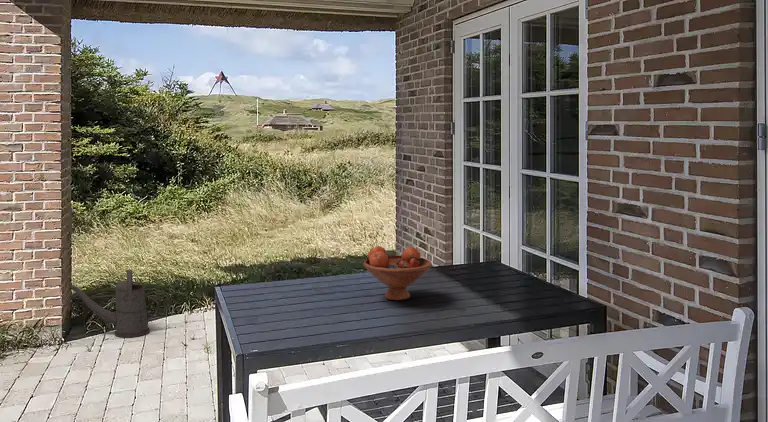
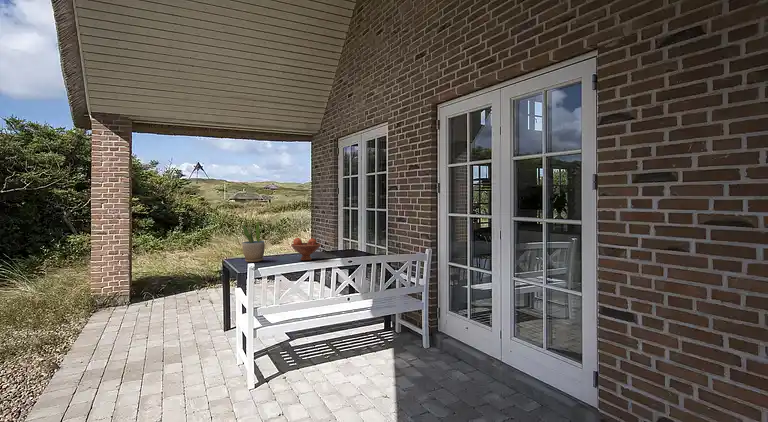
potted plant: none [256,210,305,301] -> present [242,222,265,262]
watering can: present [72,270,159,338] -> none [131,267,180,304]

